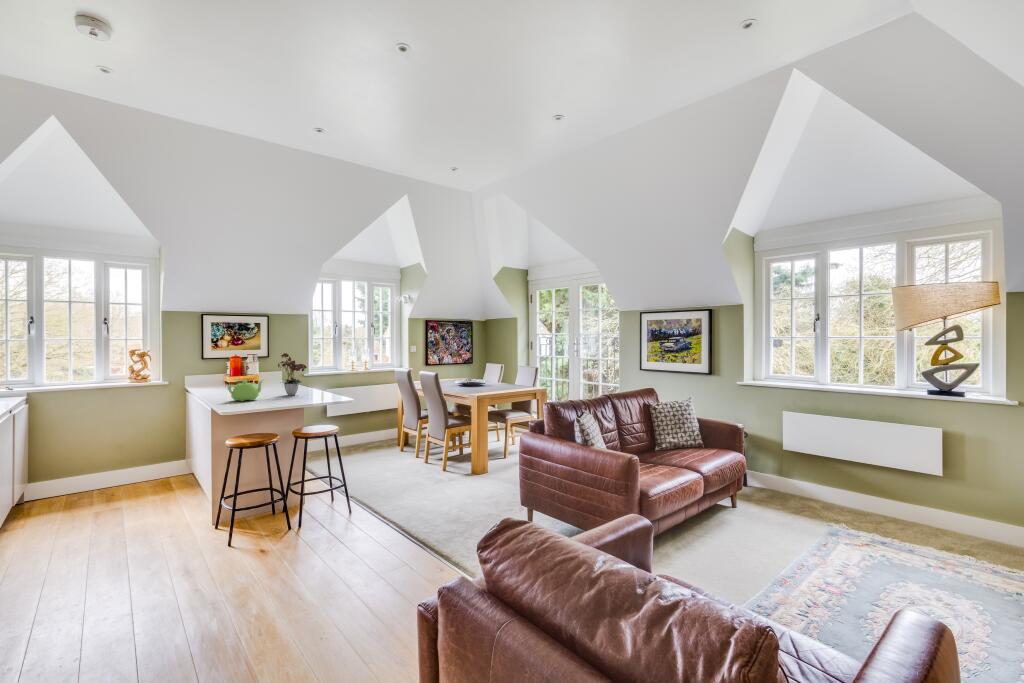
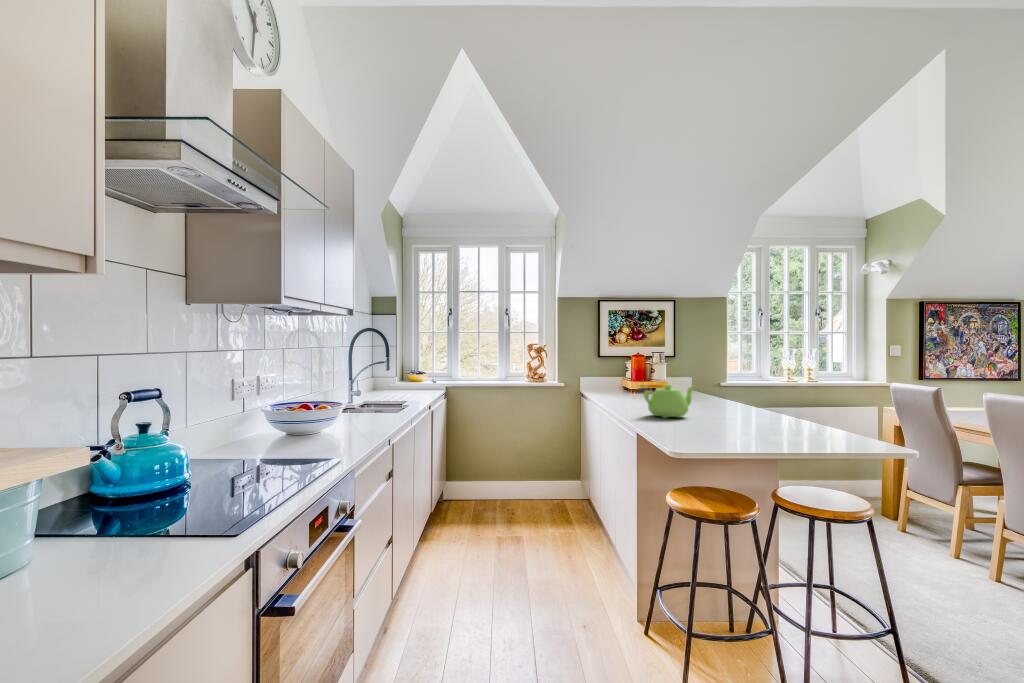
flower arrangement: present [278,353,307,395] -> none [711,340,765,414]

